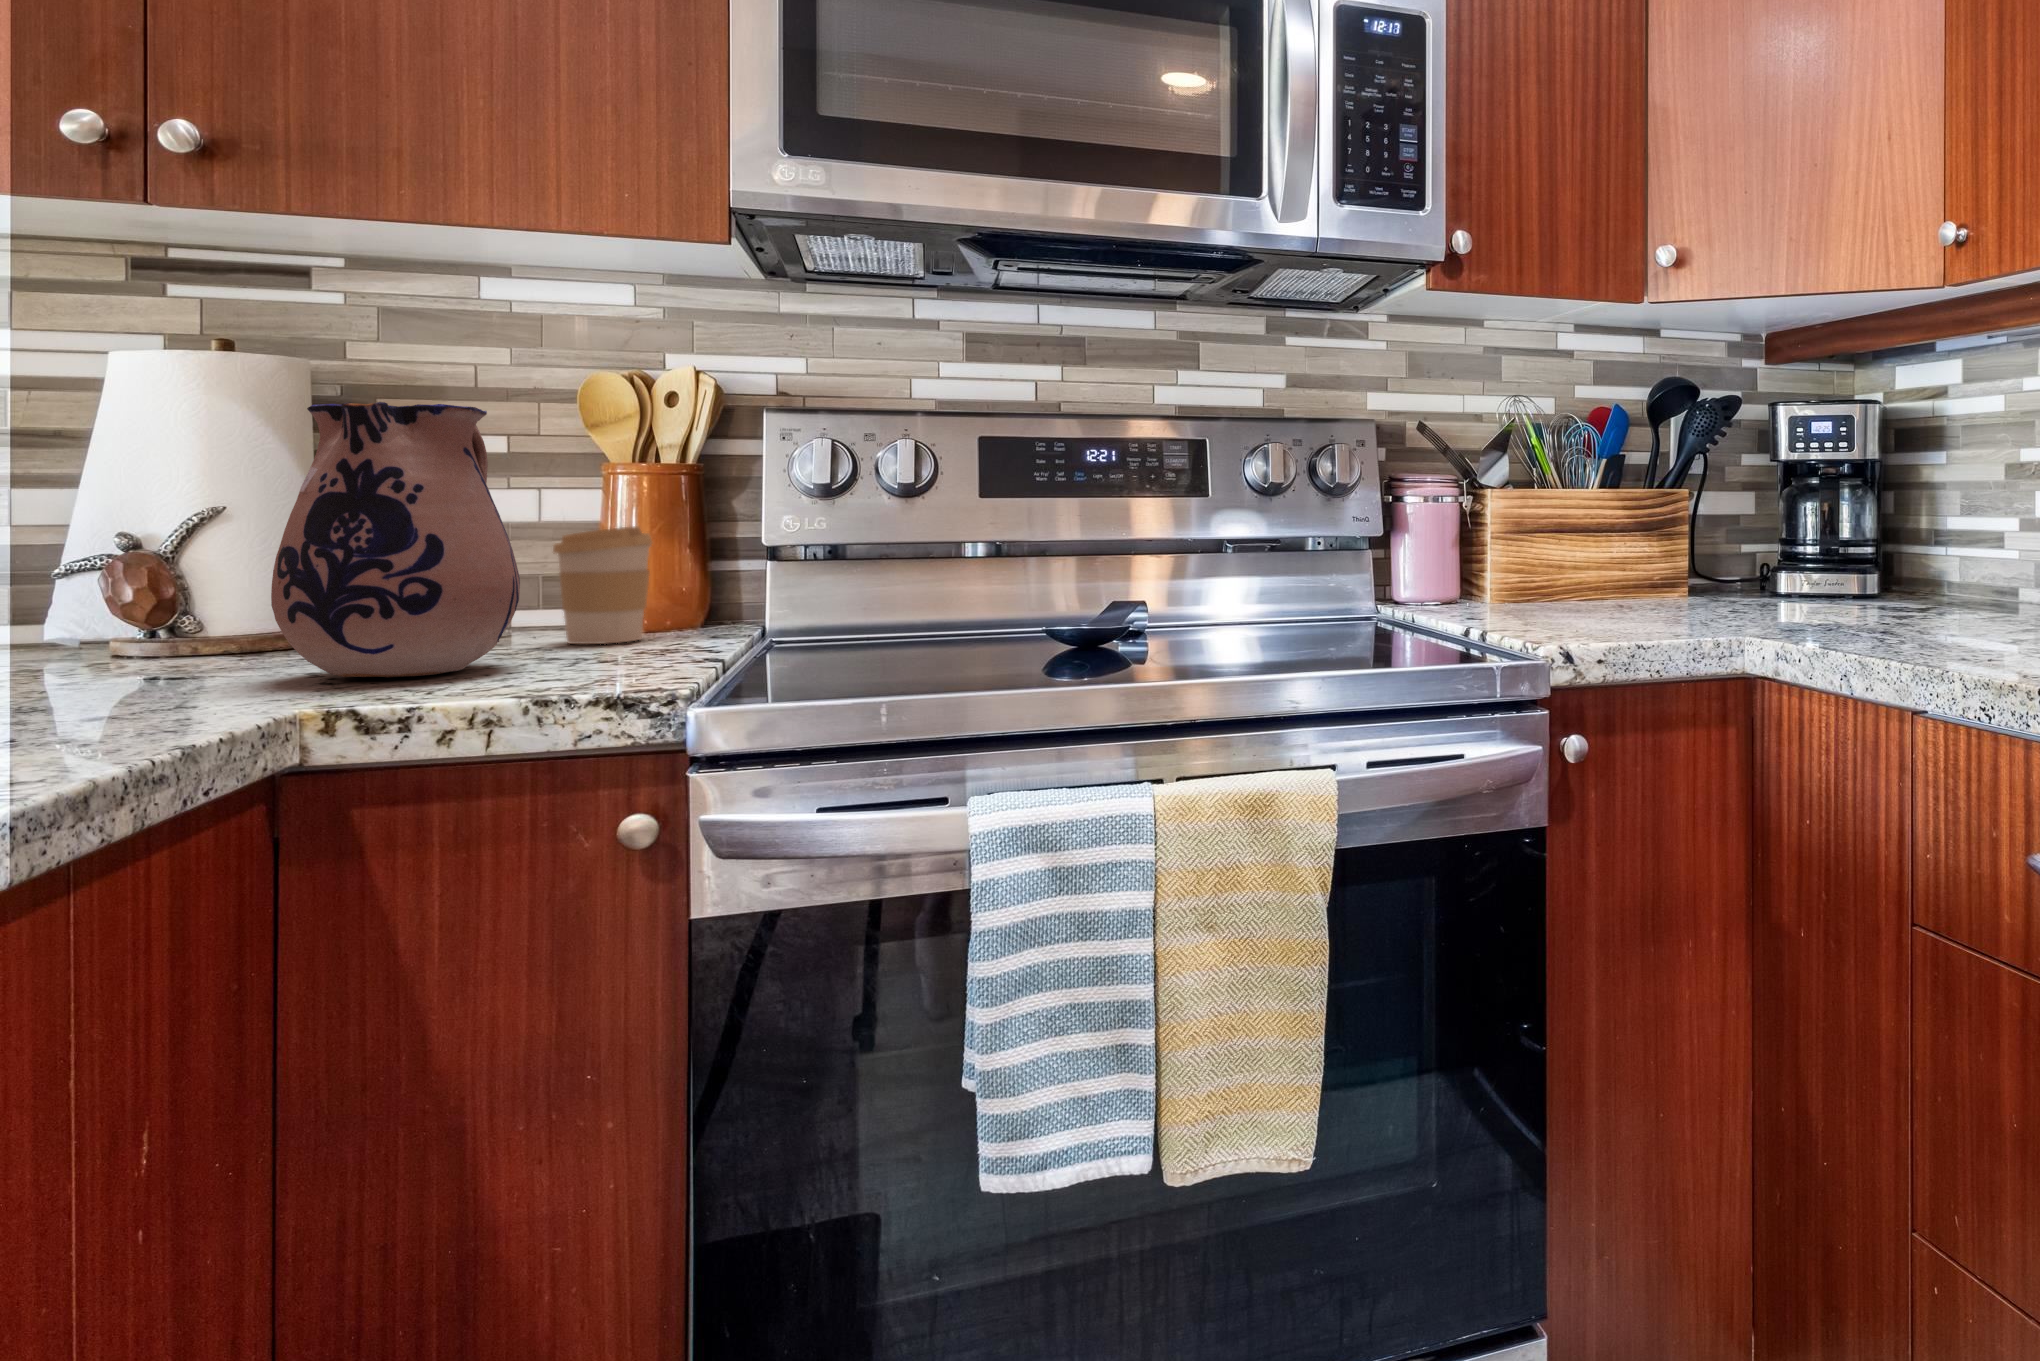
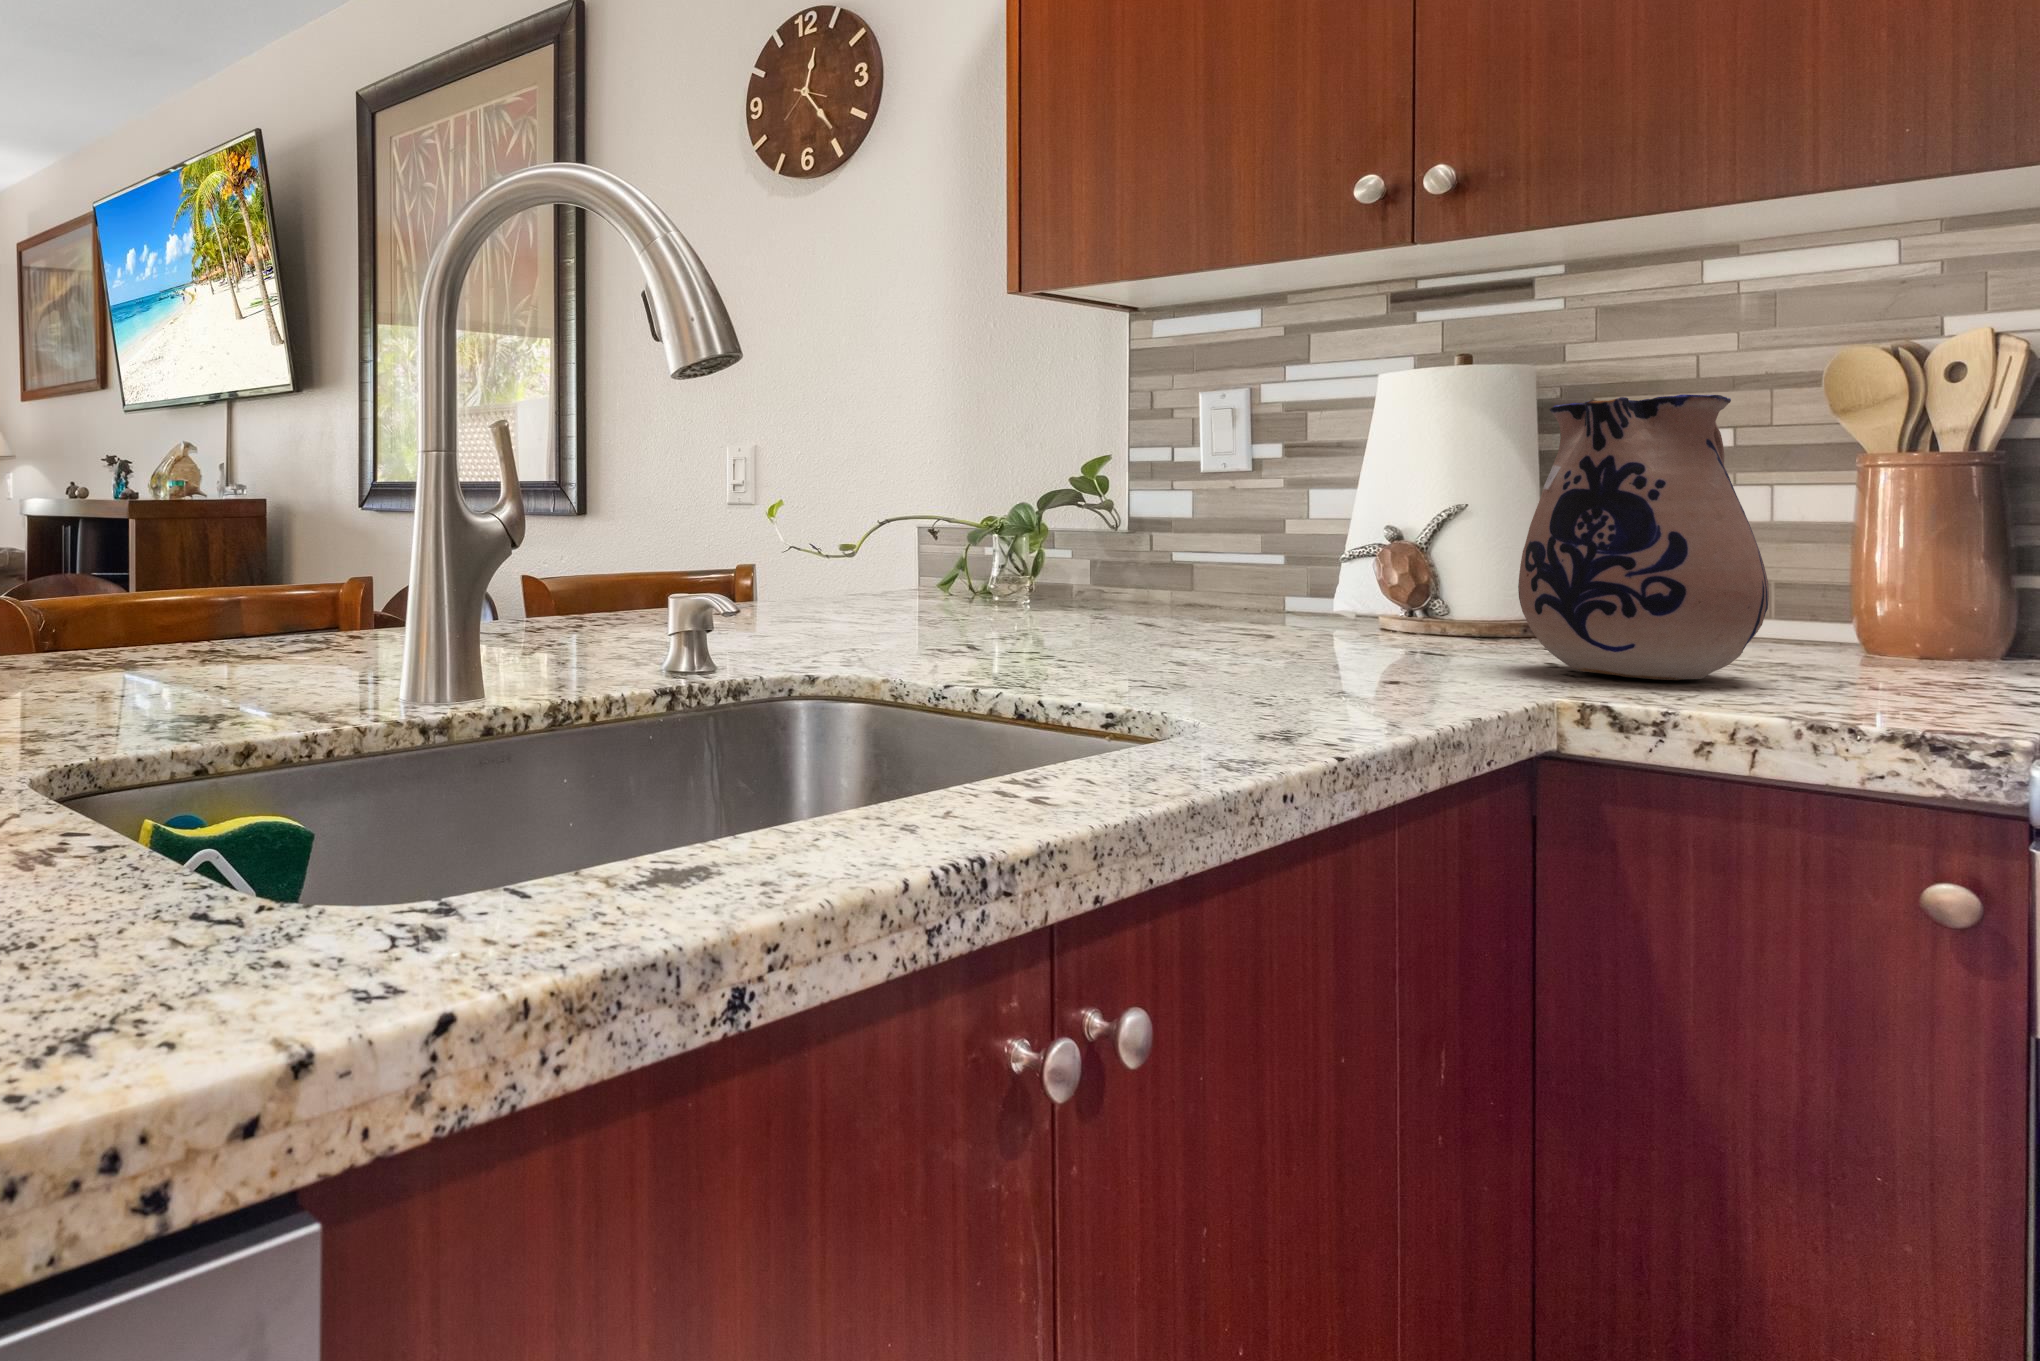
coffee cup: present [553,526,652,644] -> none [1796,528,1935,670]

